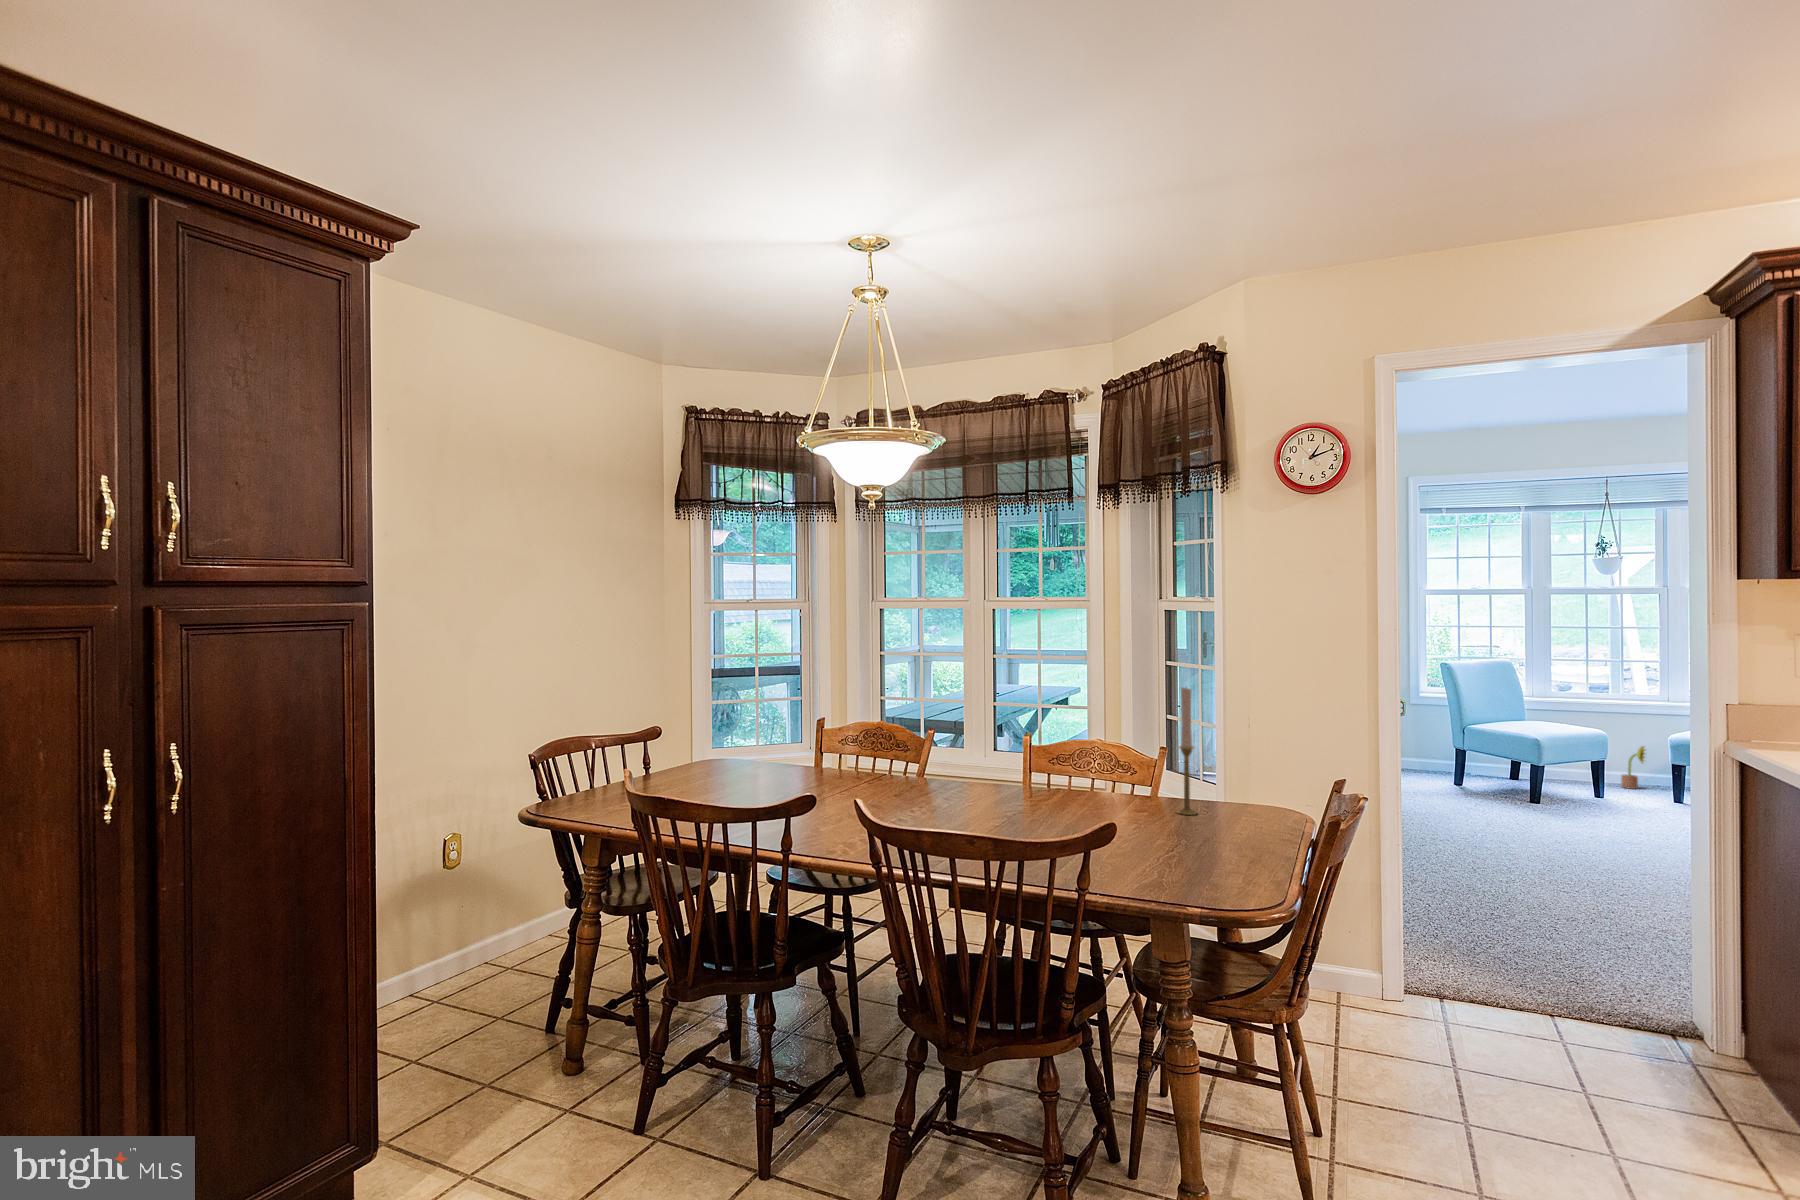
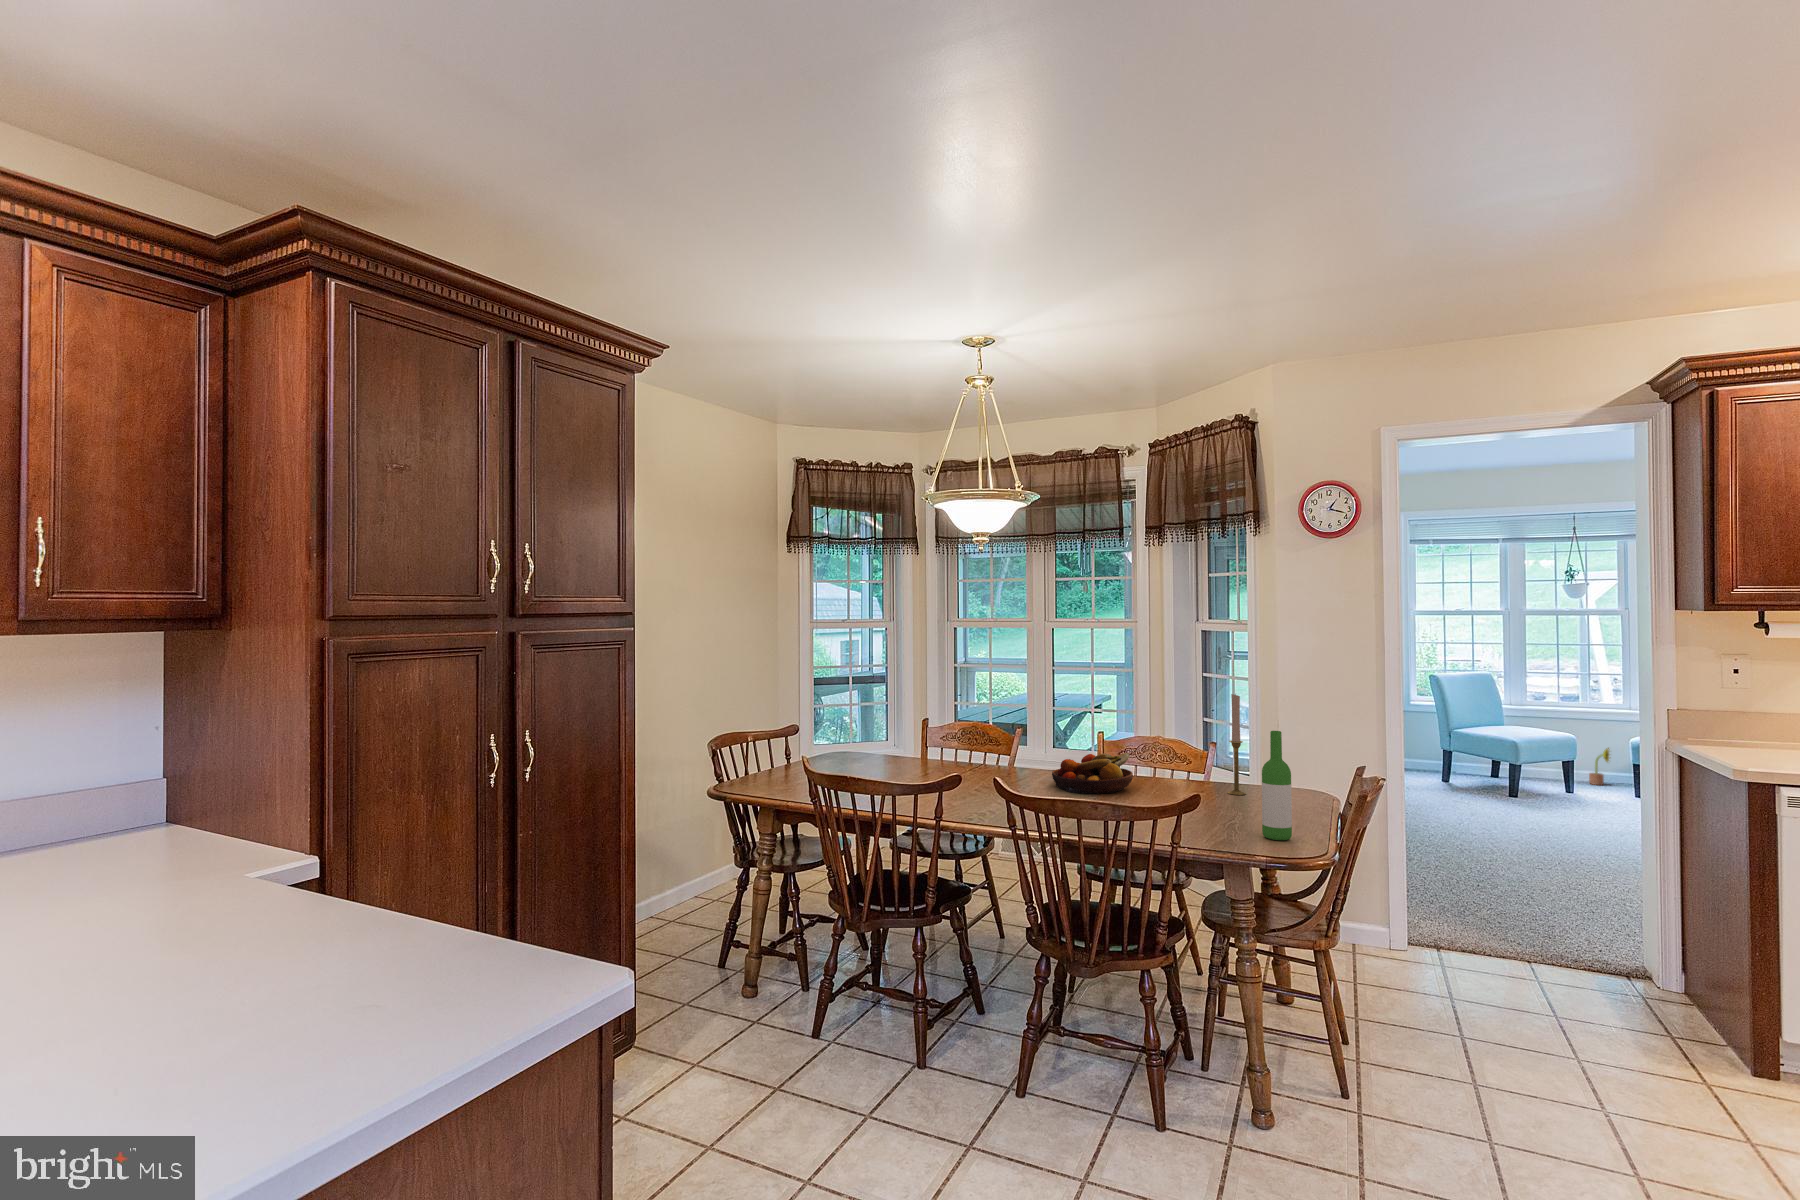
wine bottle: none [1204,735,1242,881] -> present [1262,731,1292,840]
fruit bowl: none [956,762,1057,815] -> present [1052,753,1133,794]

